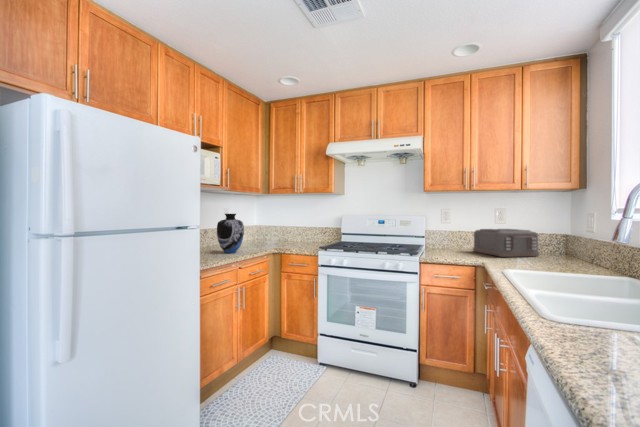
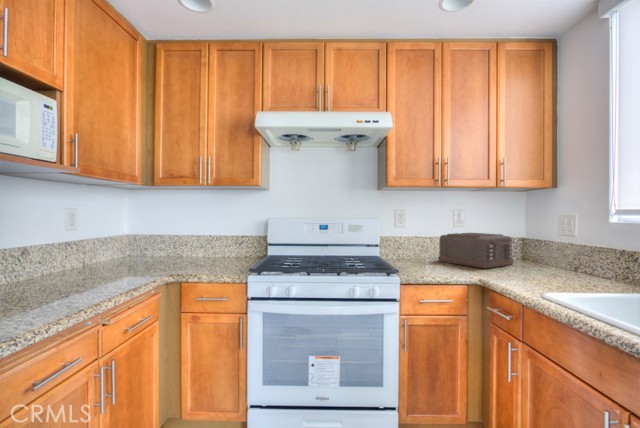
vase: present [217,214,244,253] -> none [47,218,110,294]

